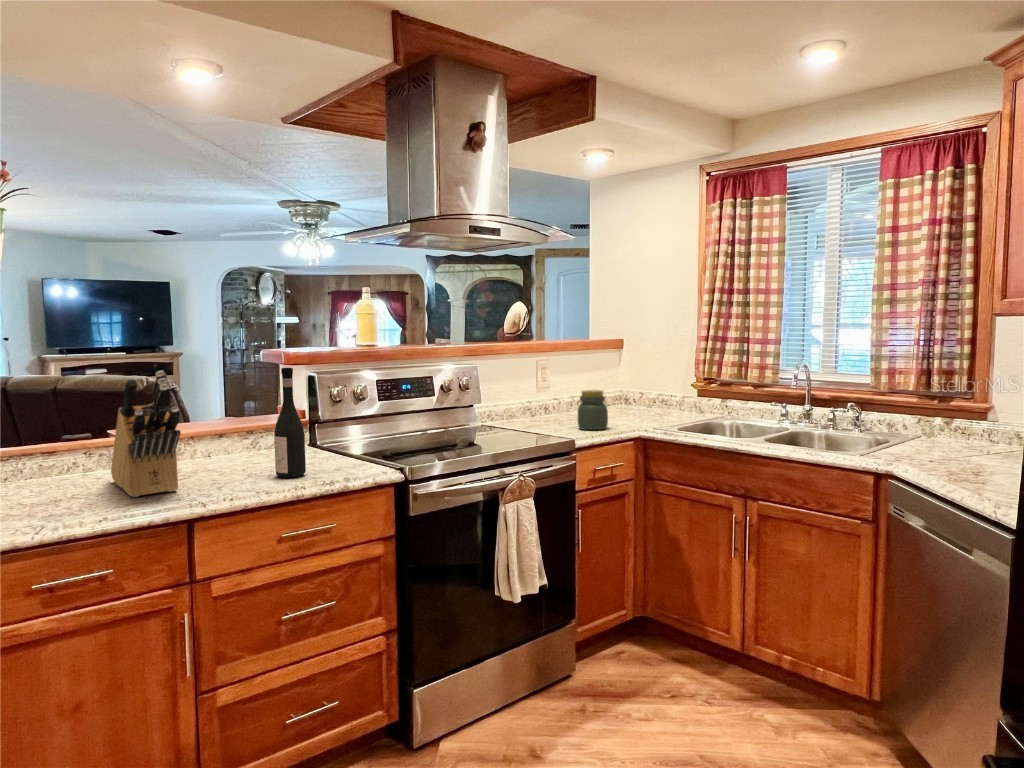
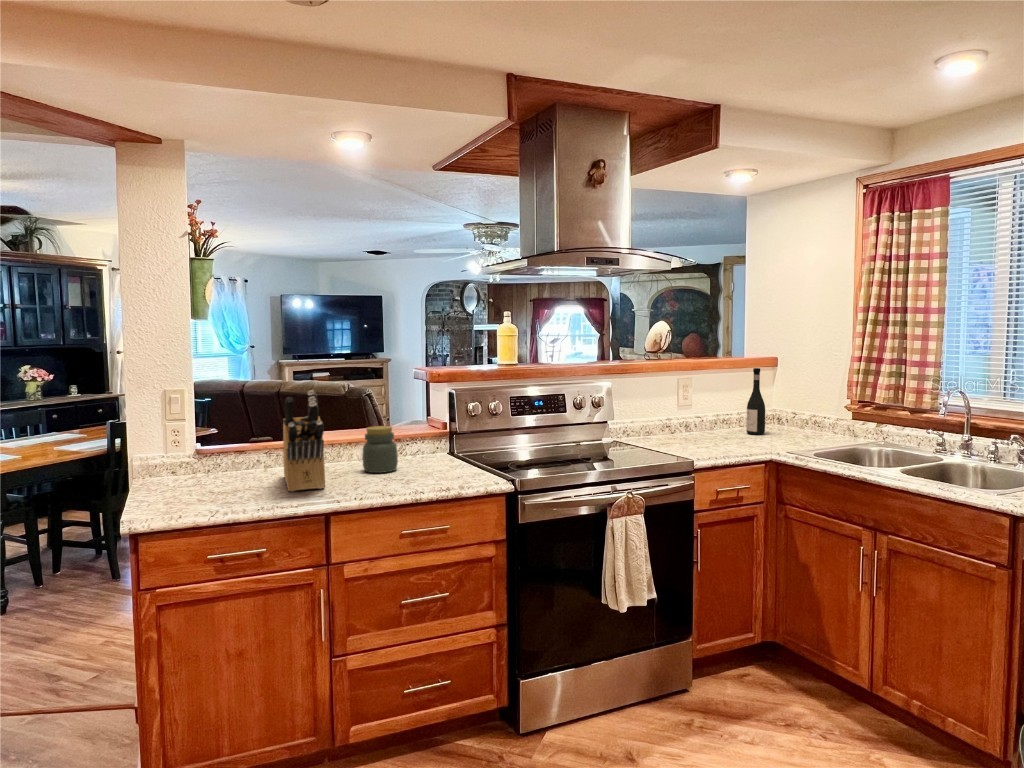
wine bottle: present [274,368,306,478] -> present [746,368,765,435]
jar: present [578,390,608,430] -> present [362,426,398,473]

